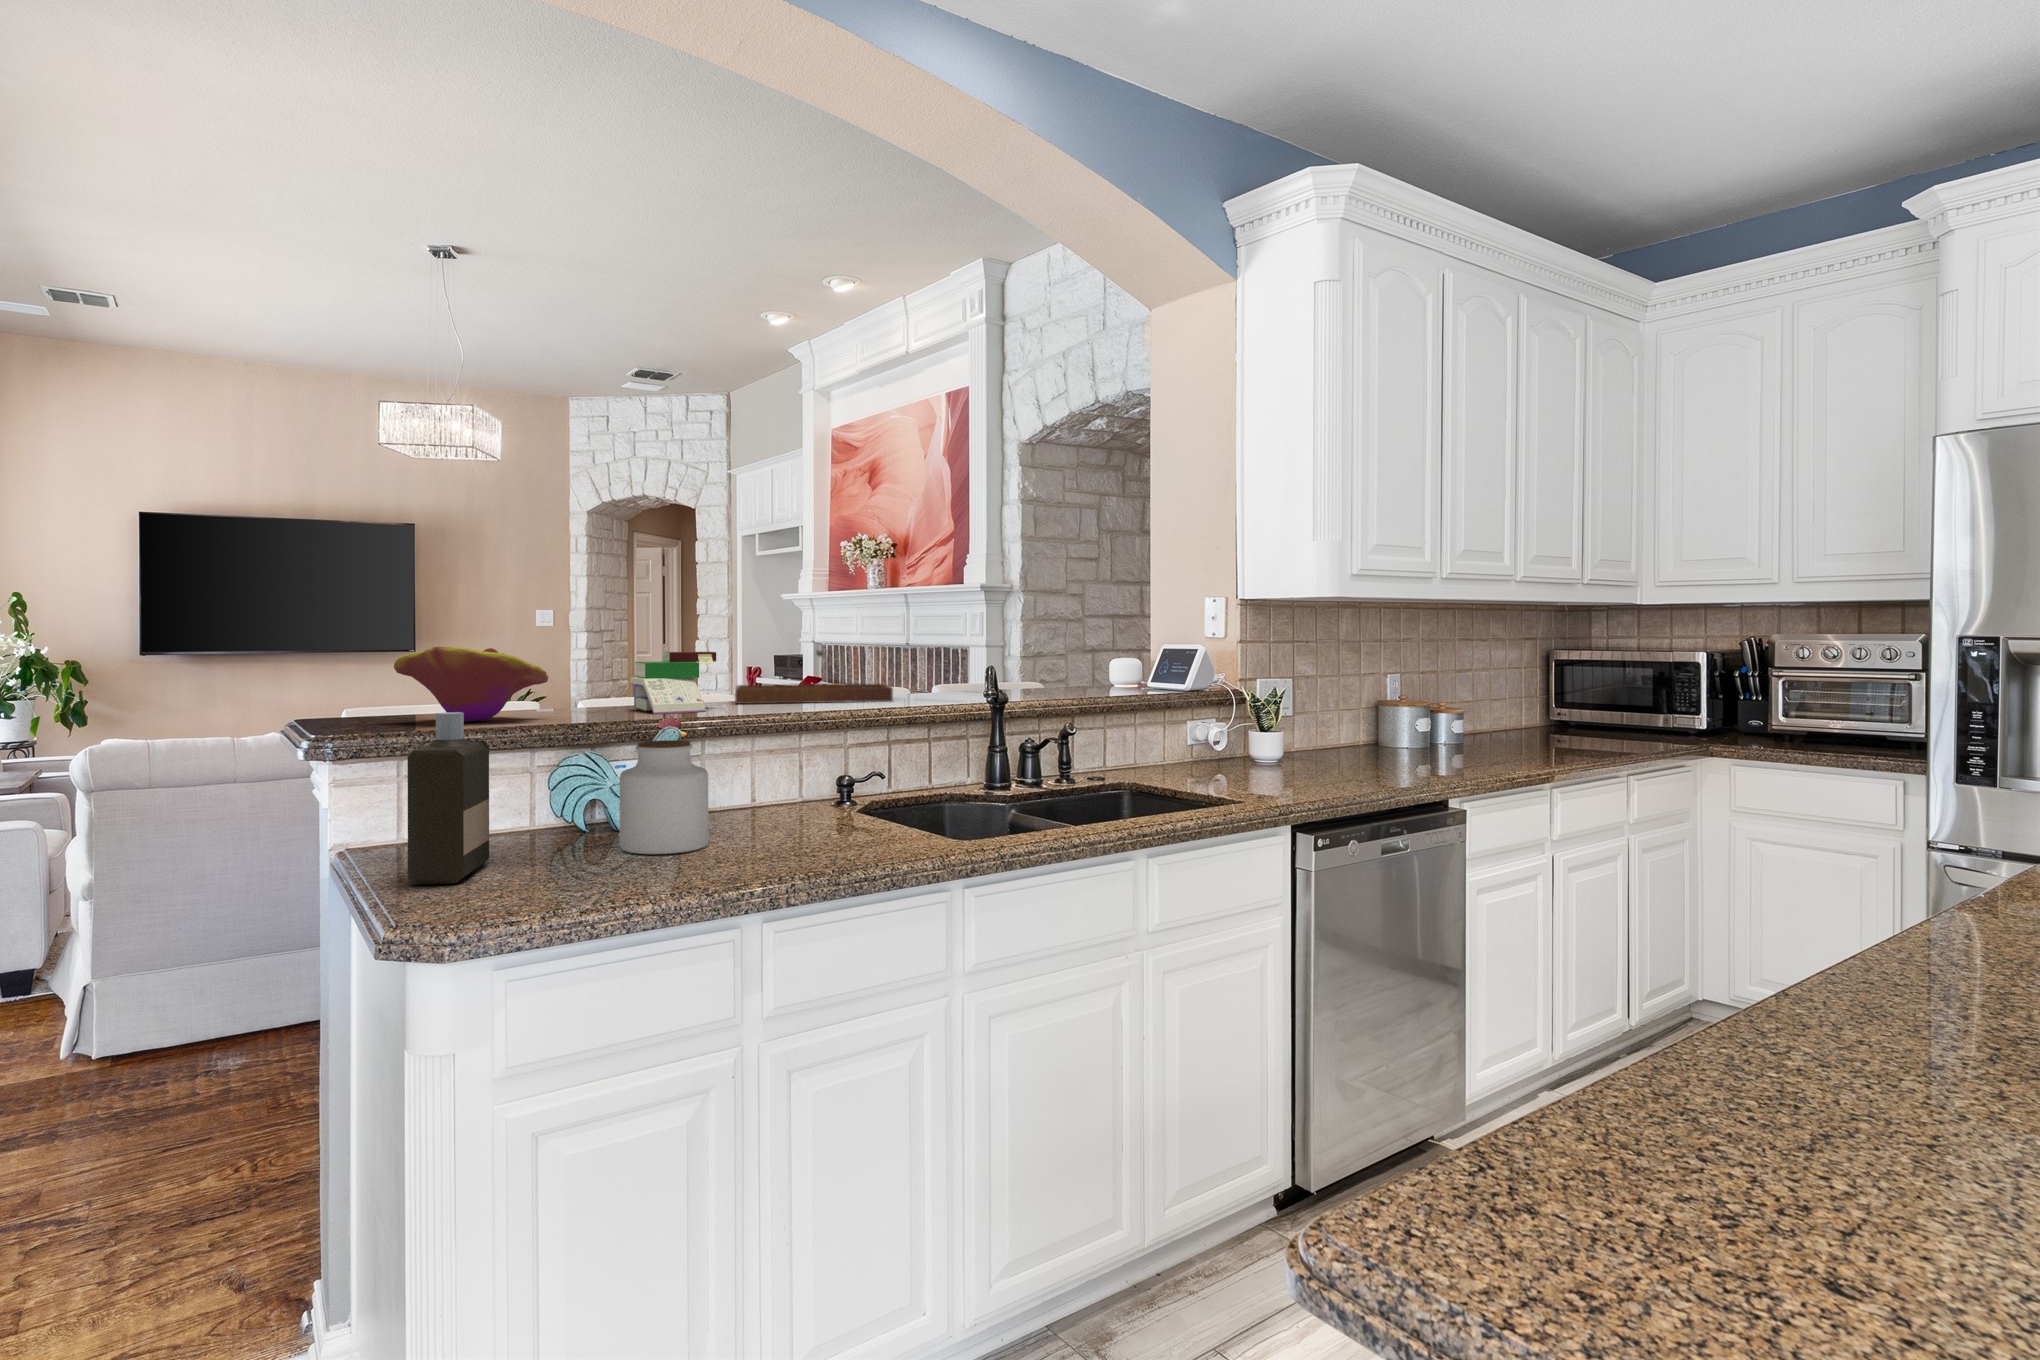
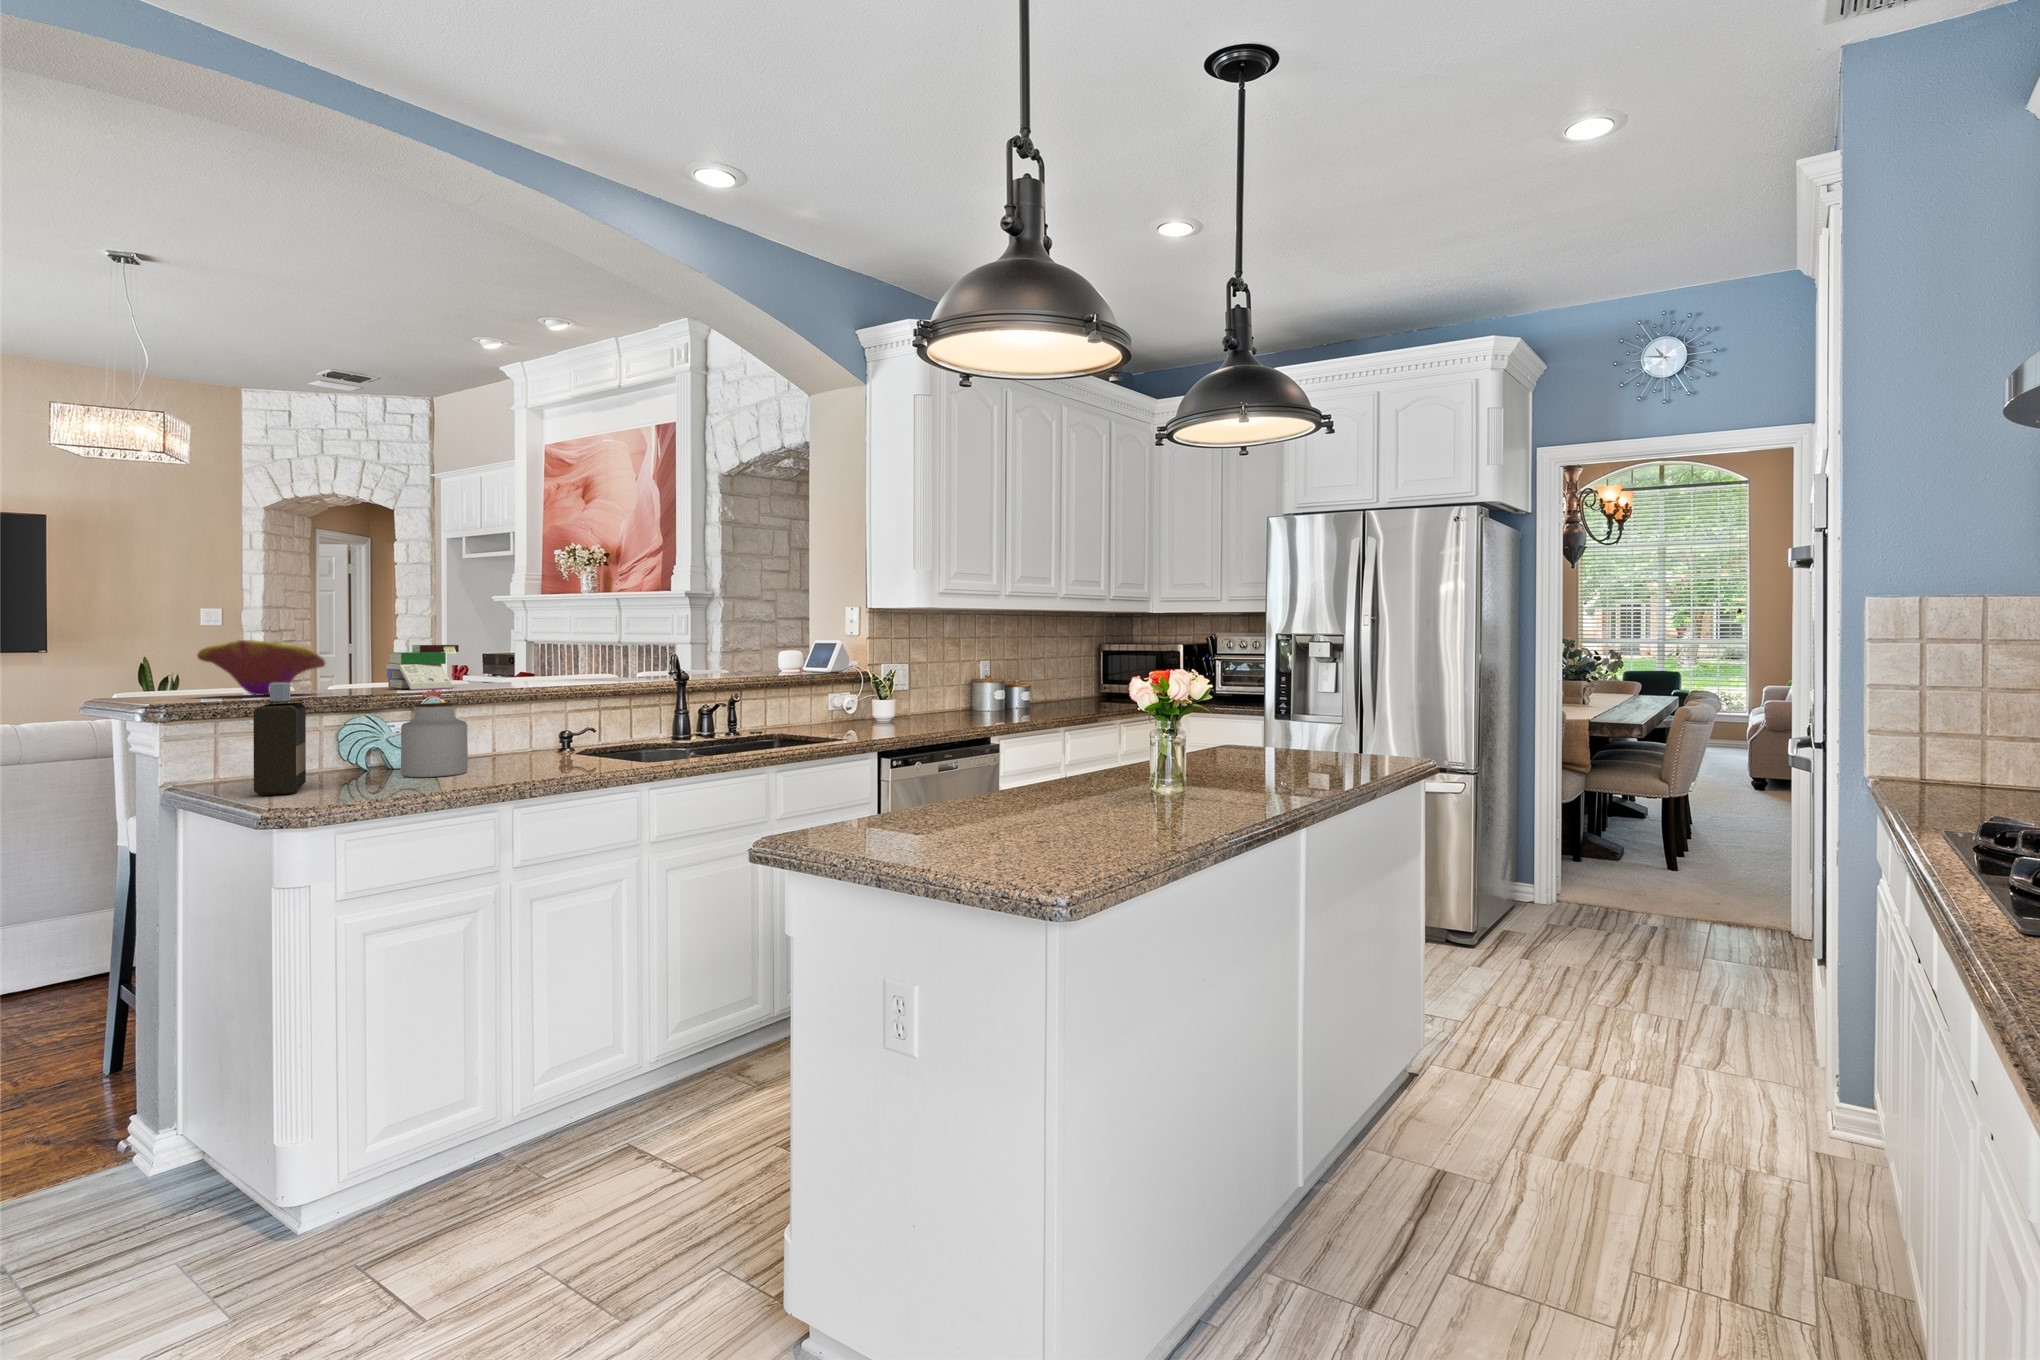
tray: present [735,648,893,704] -> none [470,643,602,685]

